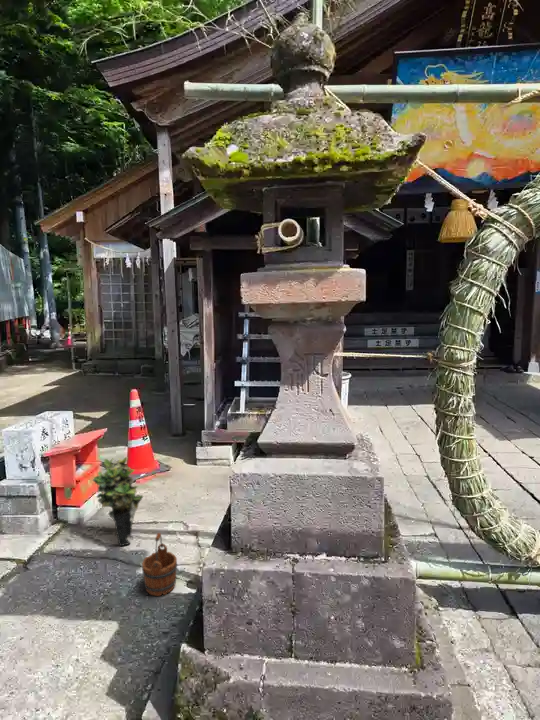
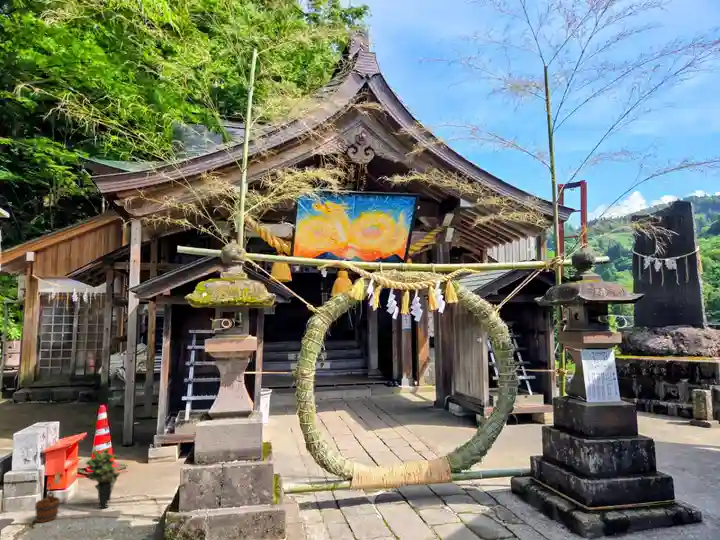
wooden bucket: present [142,533,177,596] -> present [35,483,60,522]

